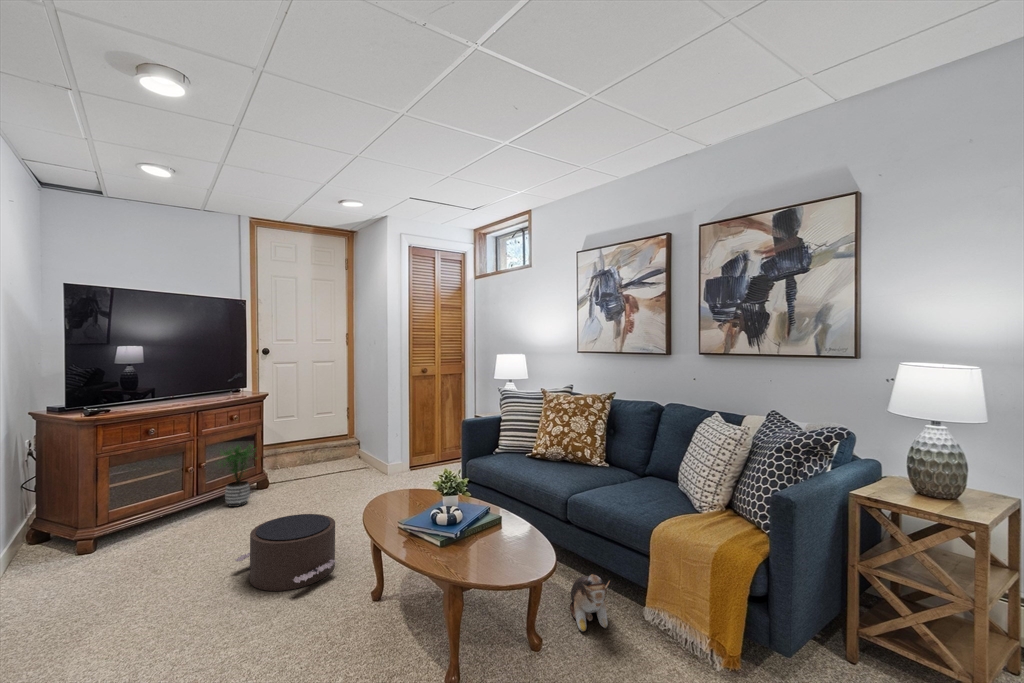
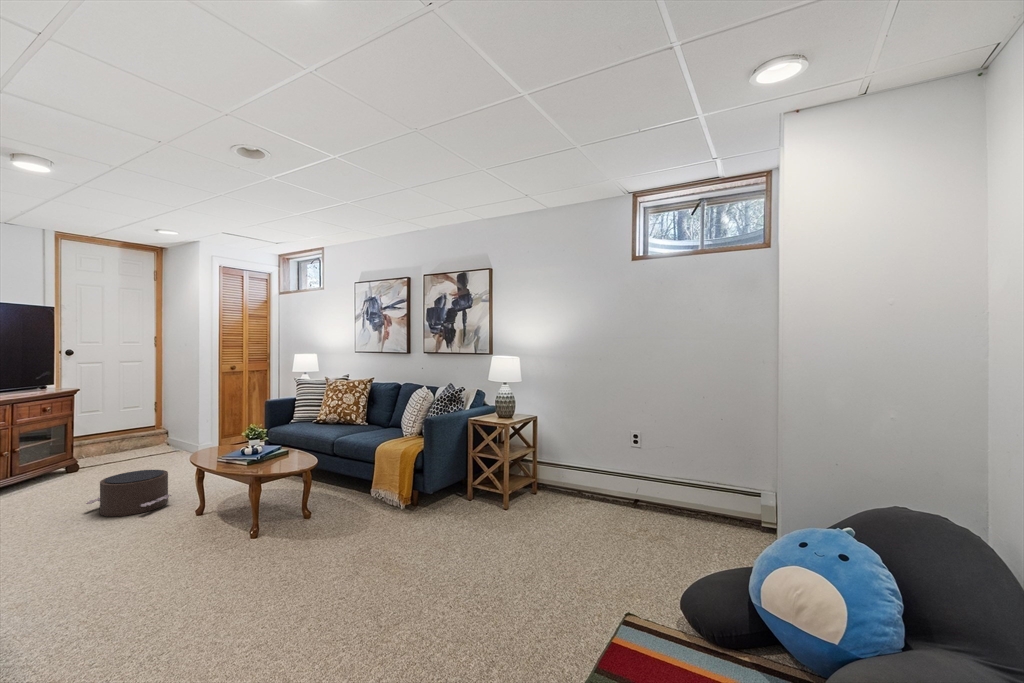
potted plant: present [219,445,255,507] -> none [38,431,83,483]
plush toy: present [570,574,610,631] -> none [331,473,351,504]

